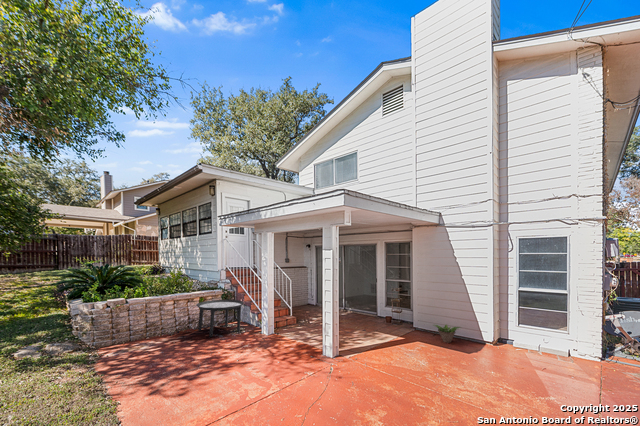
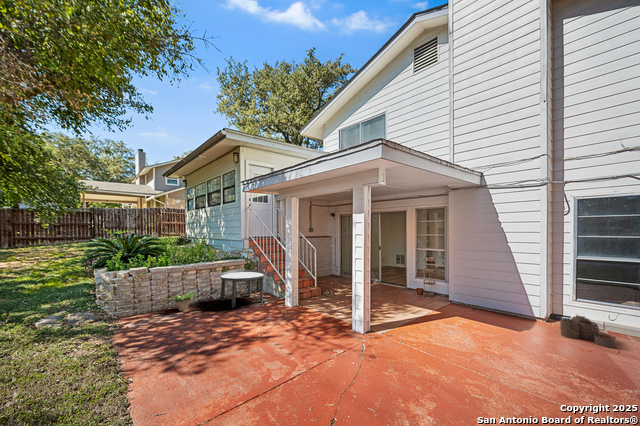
decorative plant: present [435,325,460,343] -> present [170,292,196,311]
woven basket: none [502,337,544,365] -> present [560,315,616,348]

